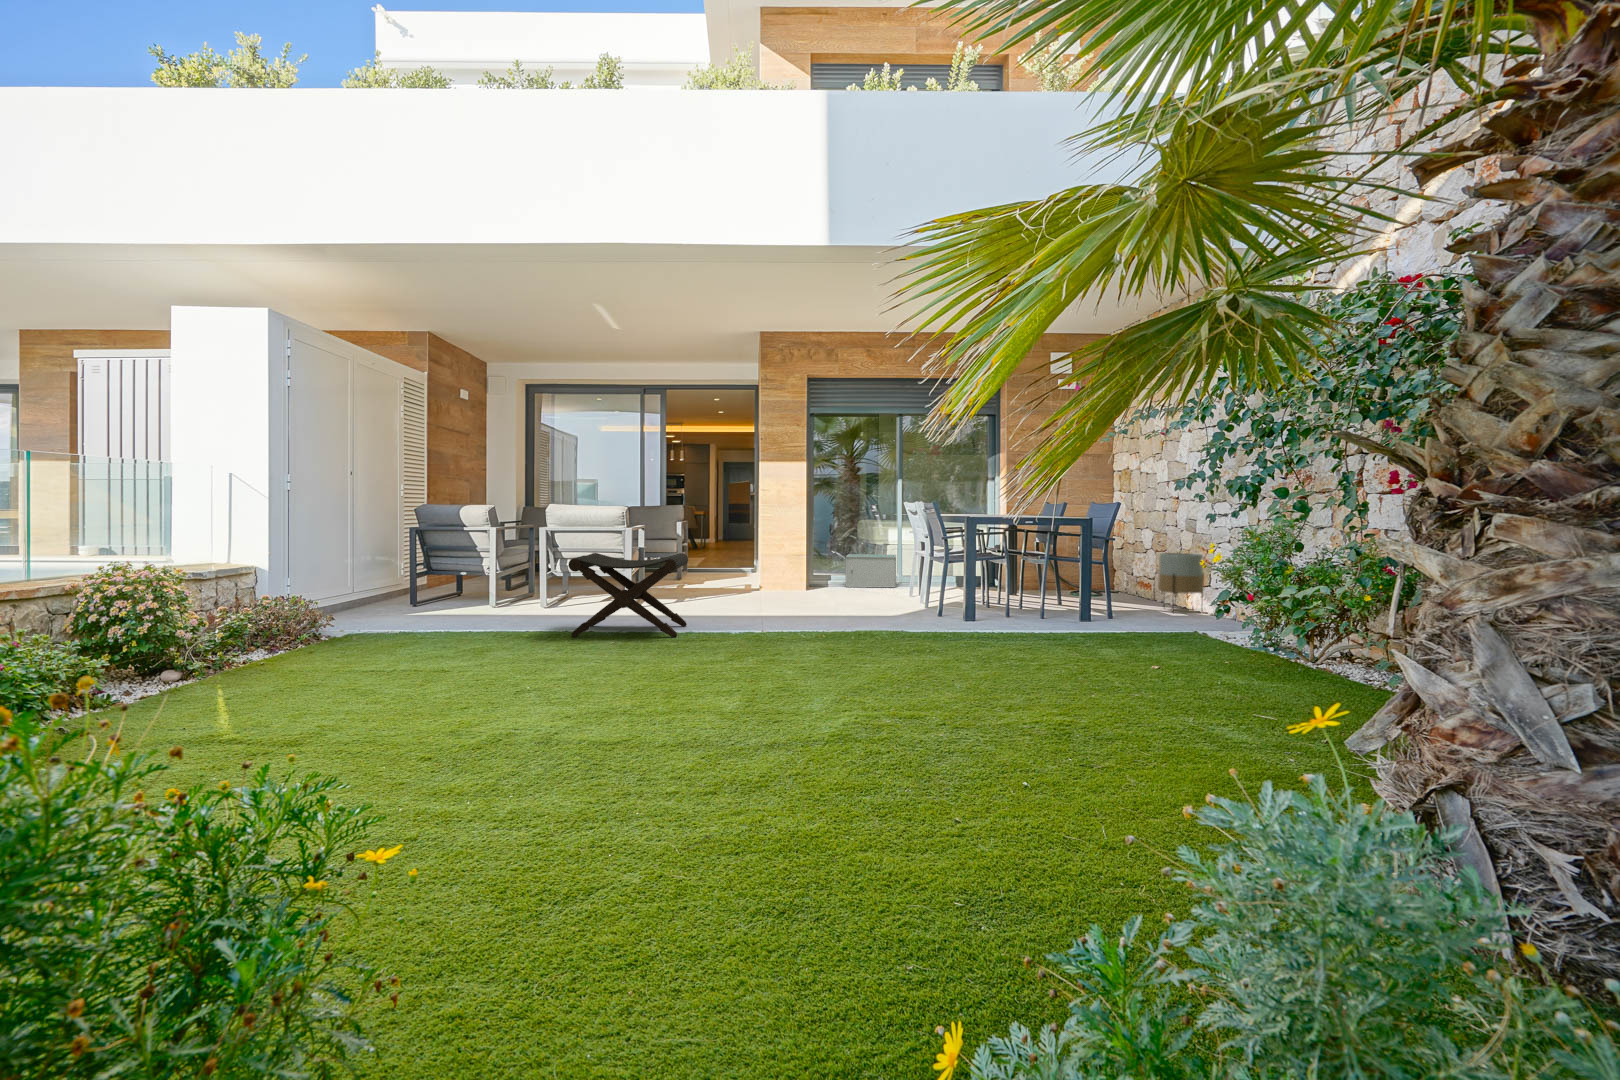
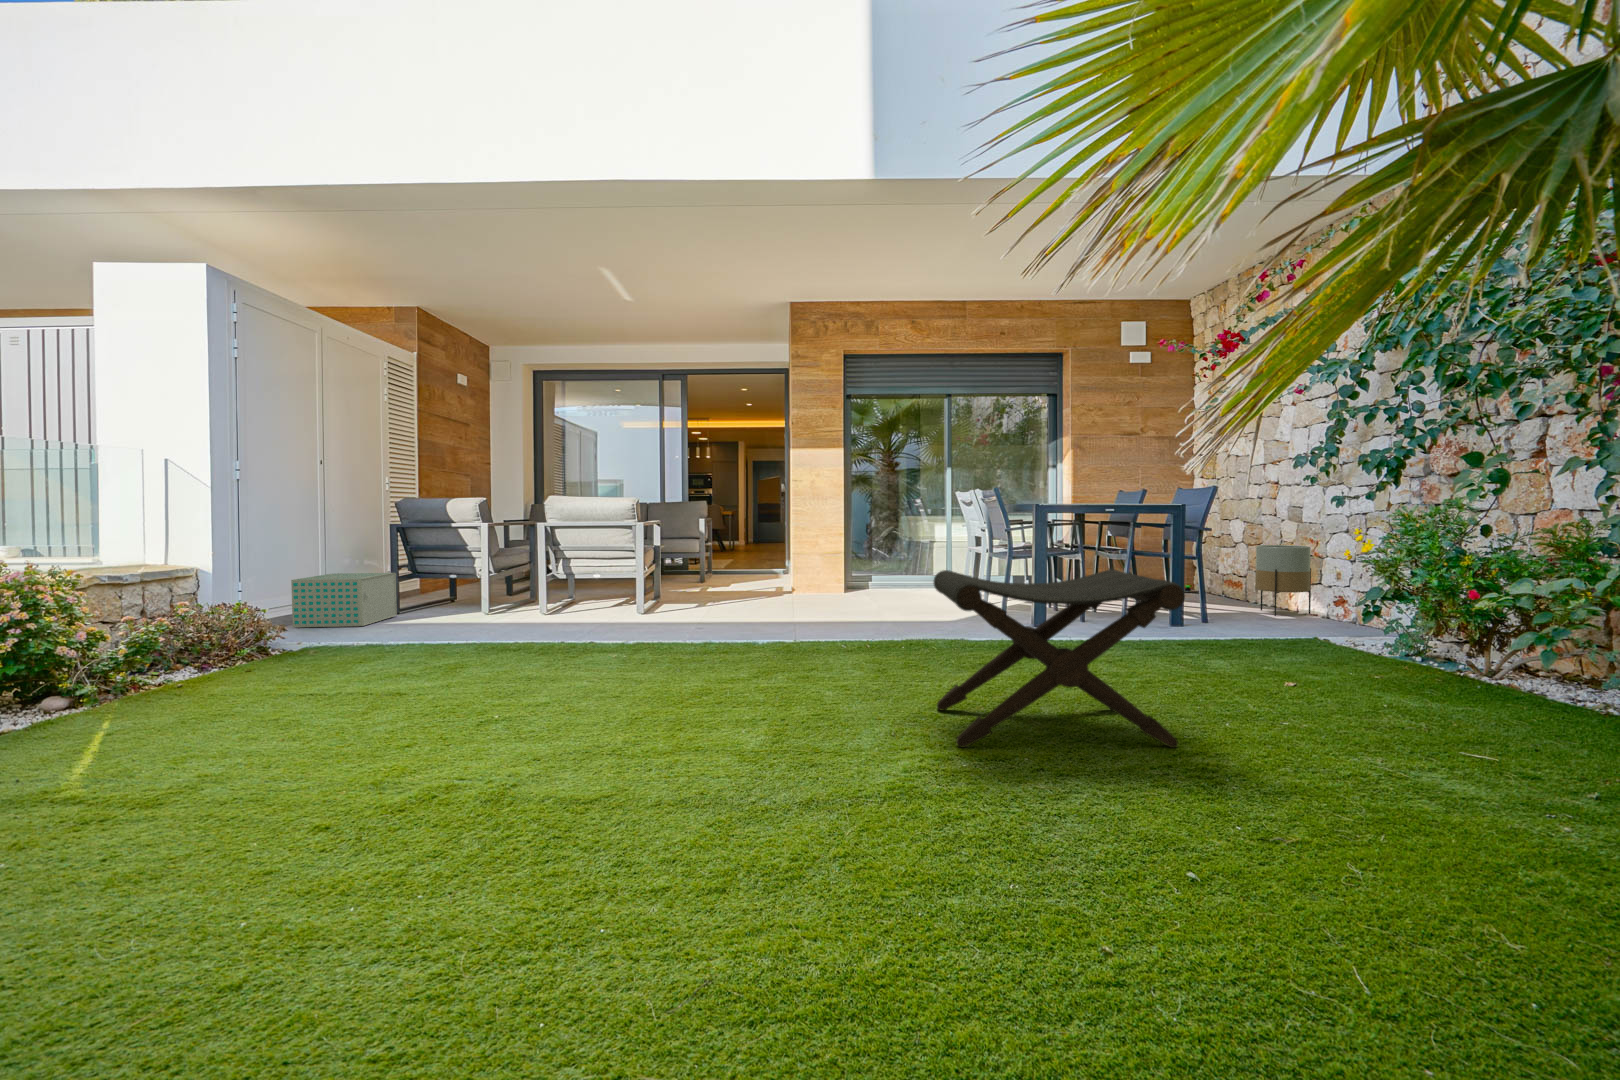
footstool: present [569,553,688,637] -> present [934,569,1185,748]
storage box: present [845,554,896,587] -> present [291,573,397,627]

